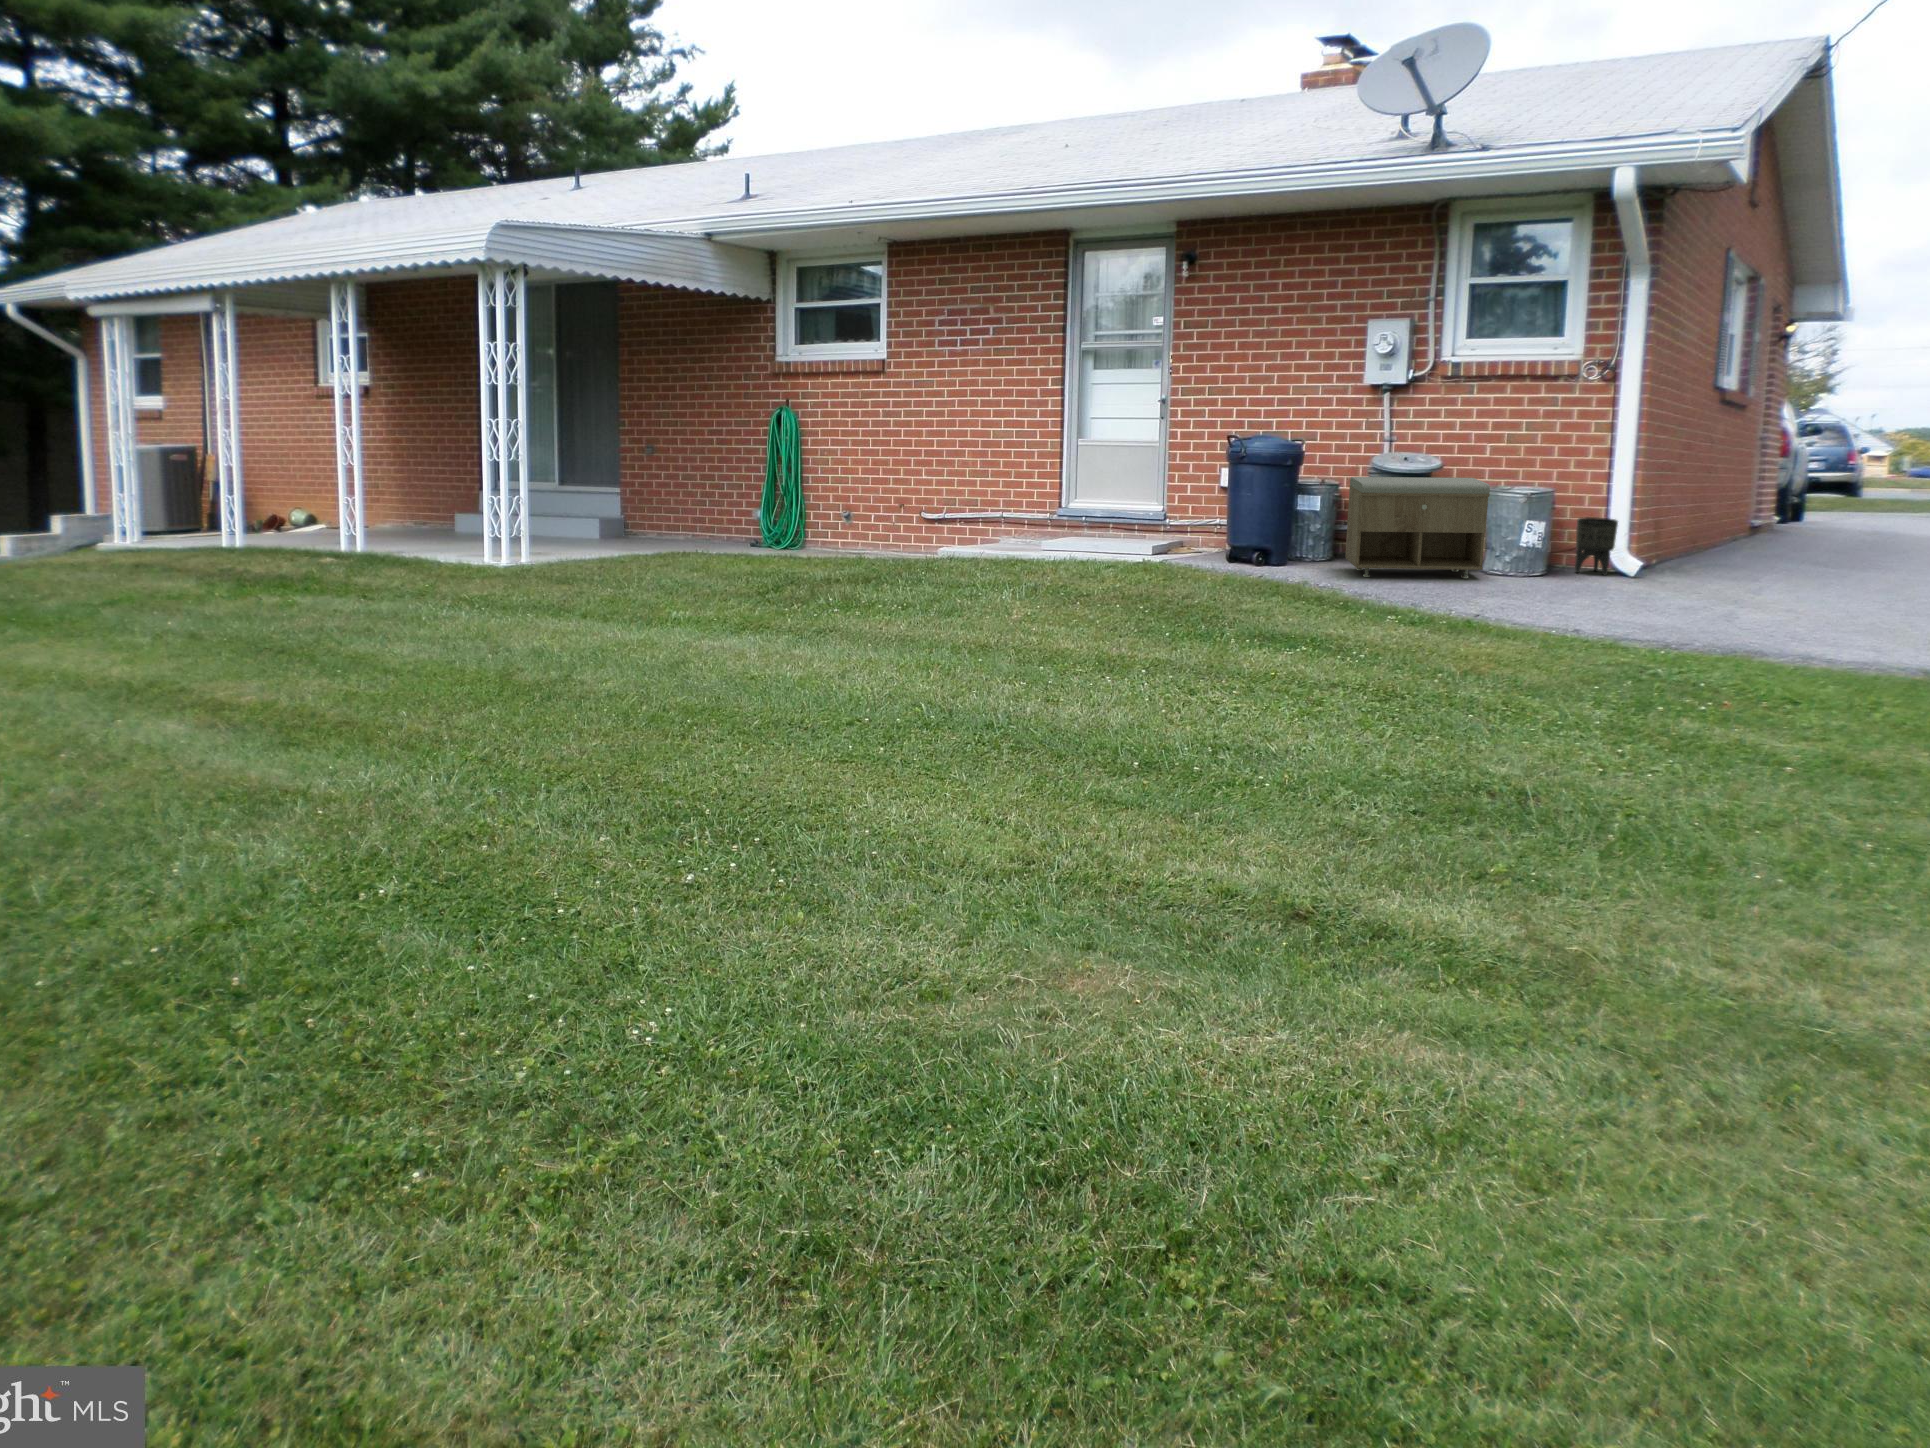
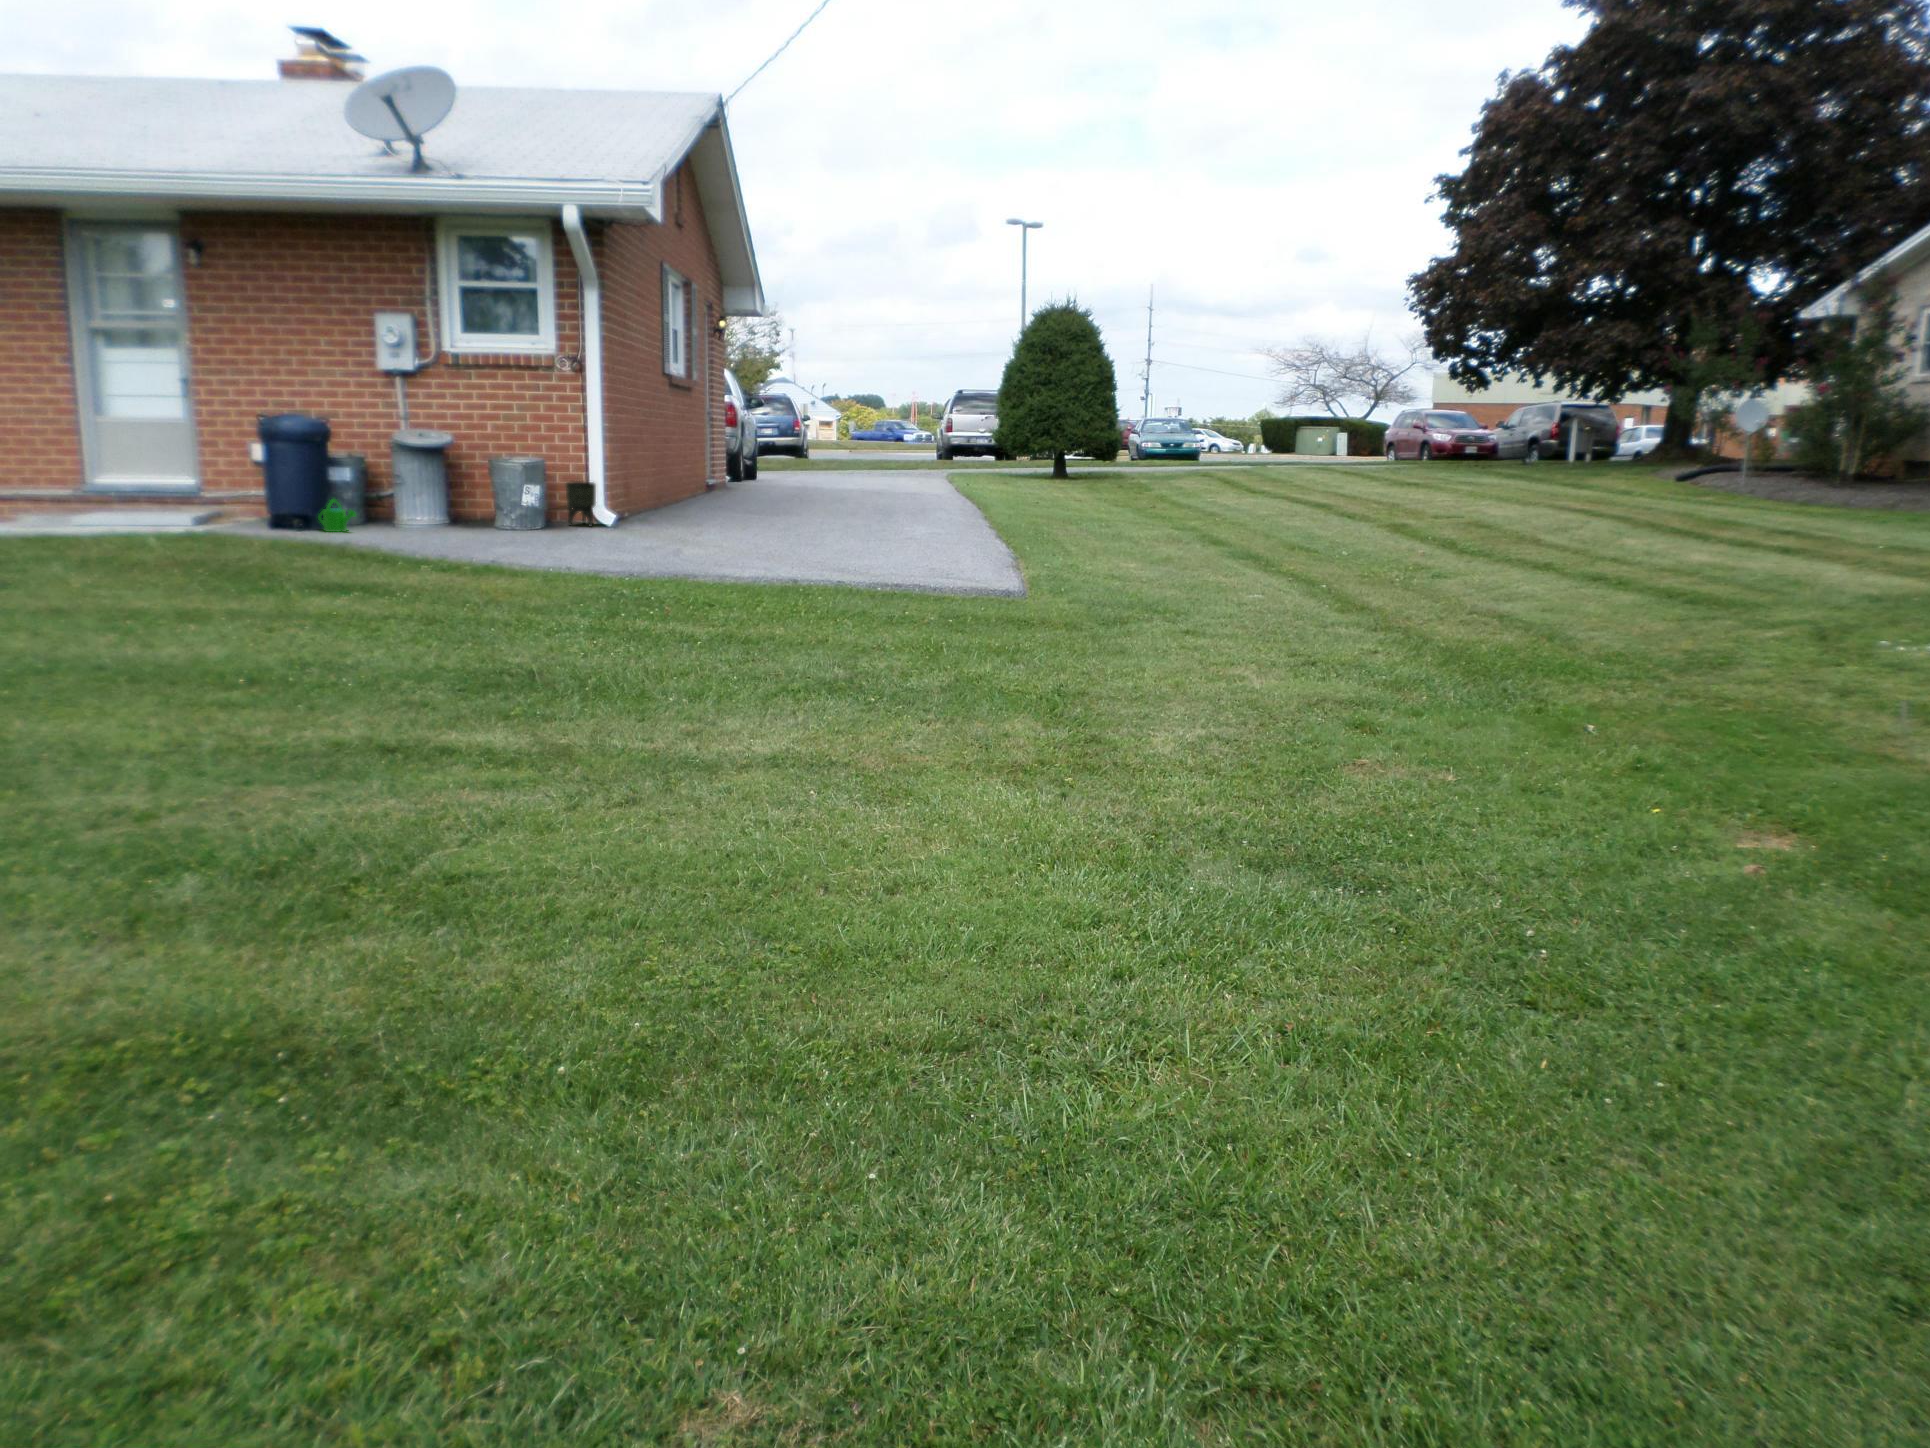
storage bench: present [1345,477,1490,578] -> none [375,450,496,535]
watering can: none [1278,532,1320,570] -> present [318,499,356,532]

